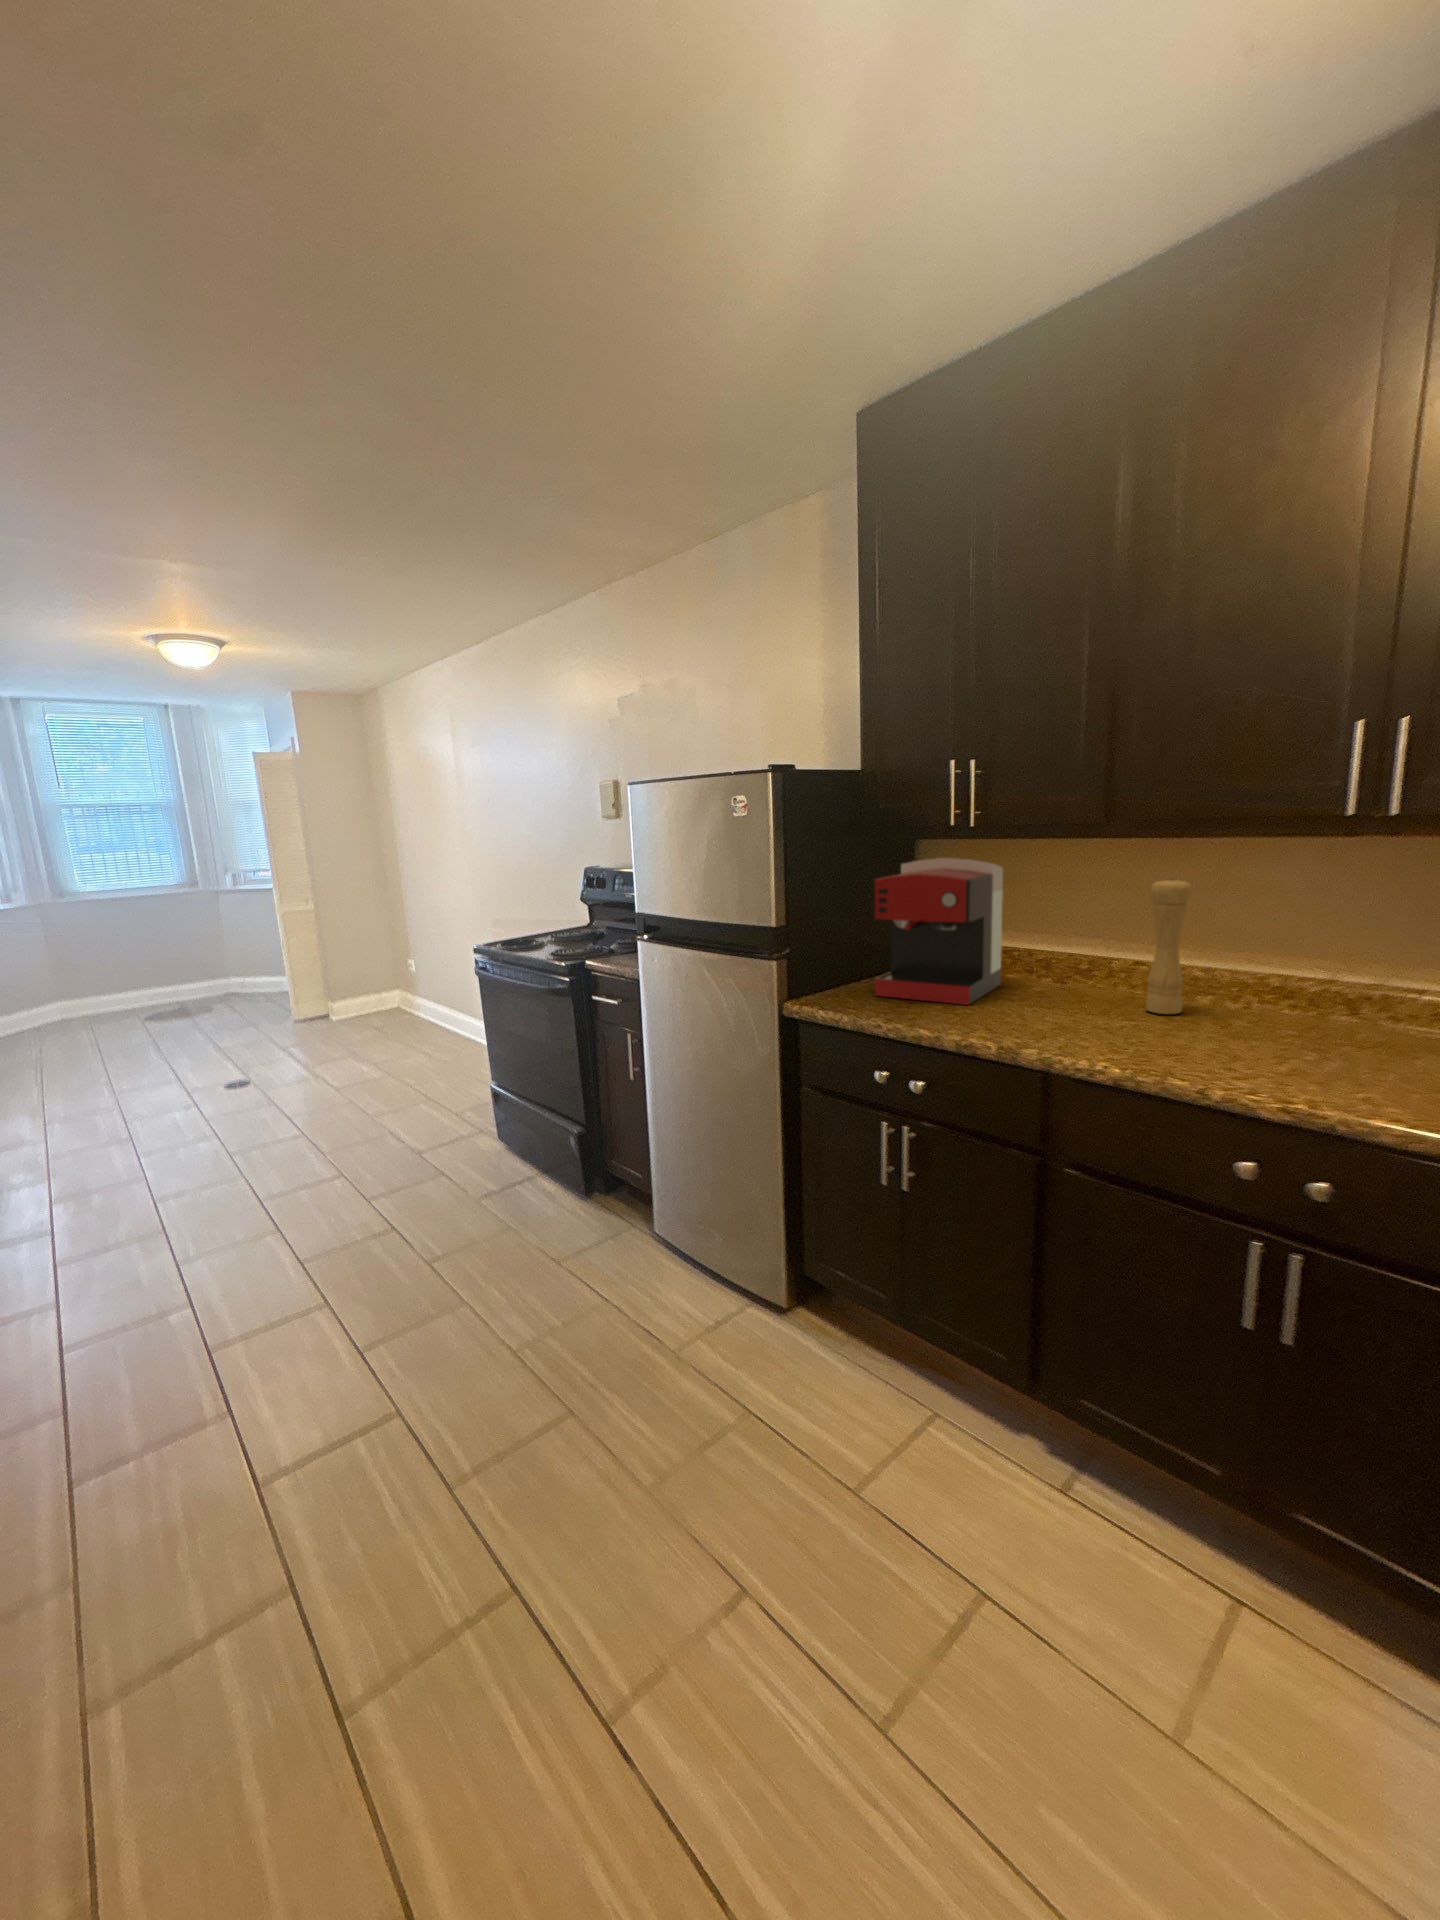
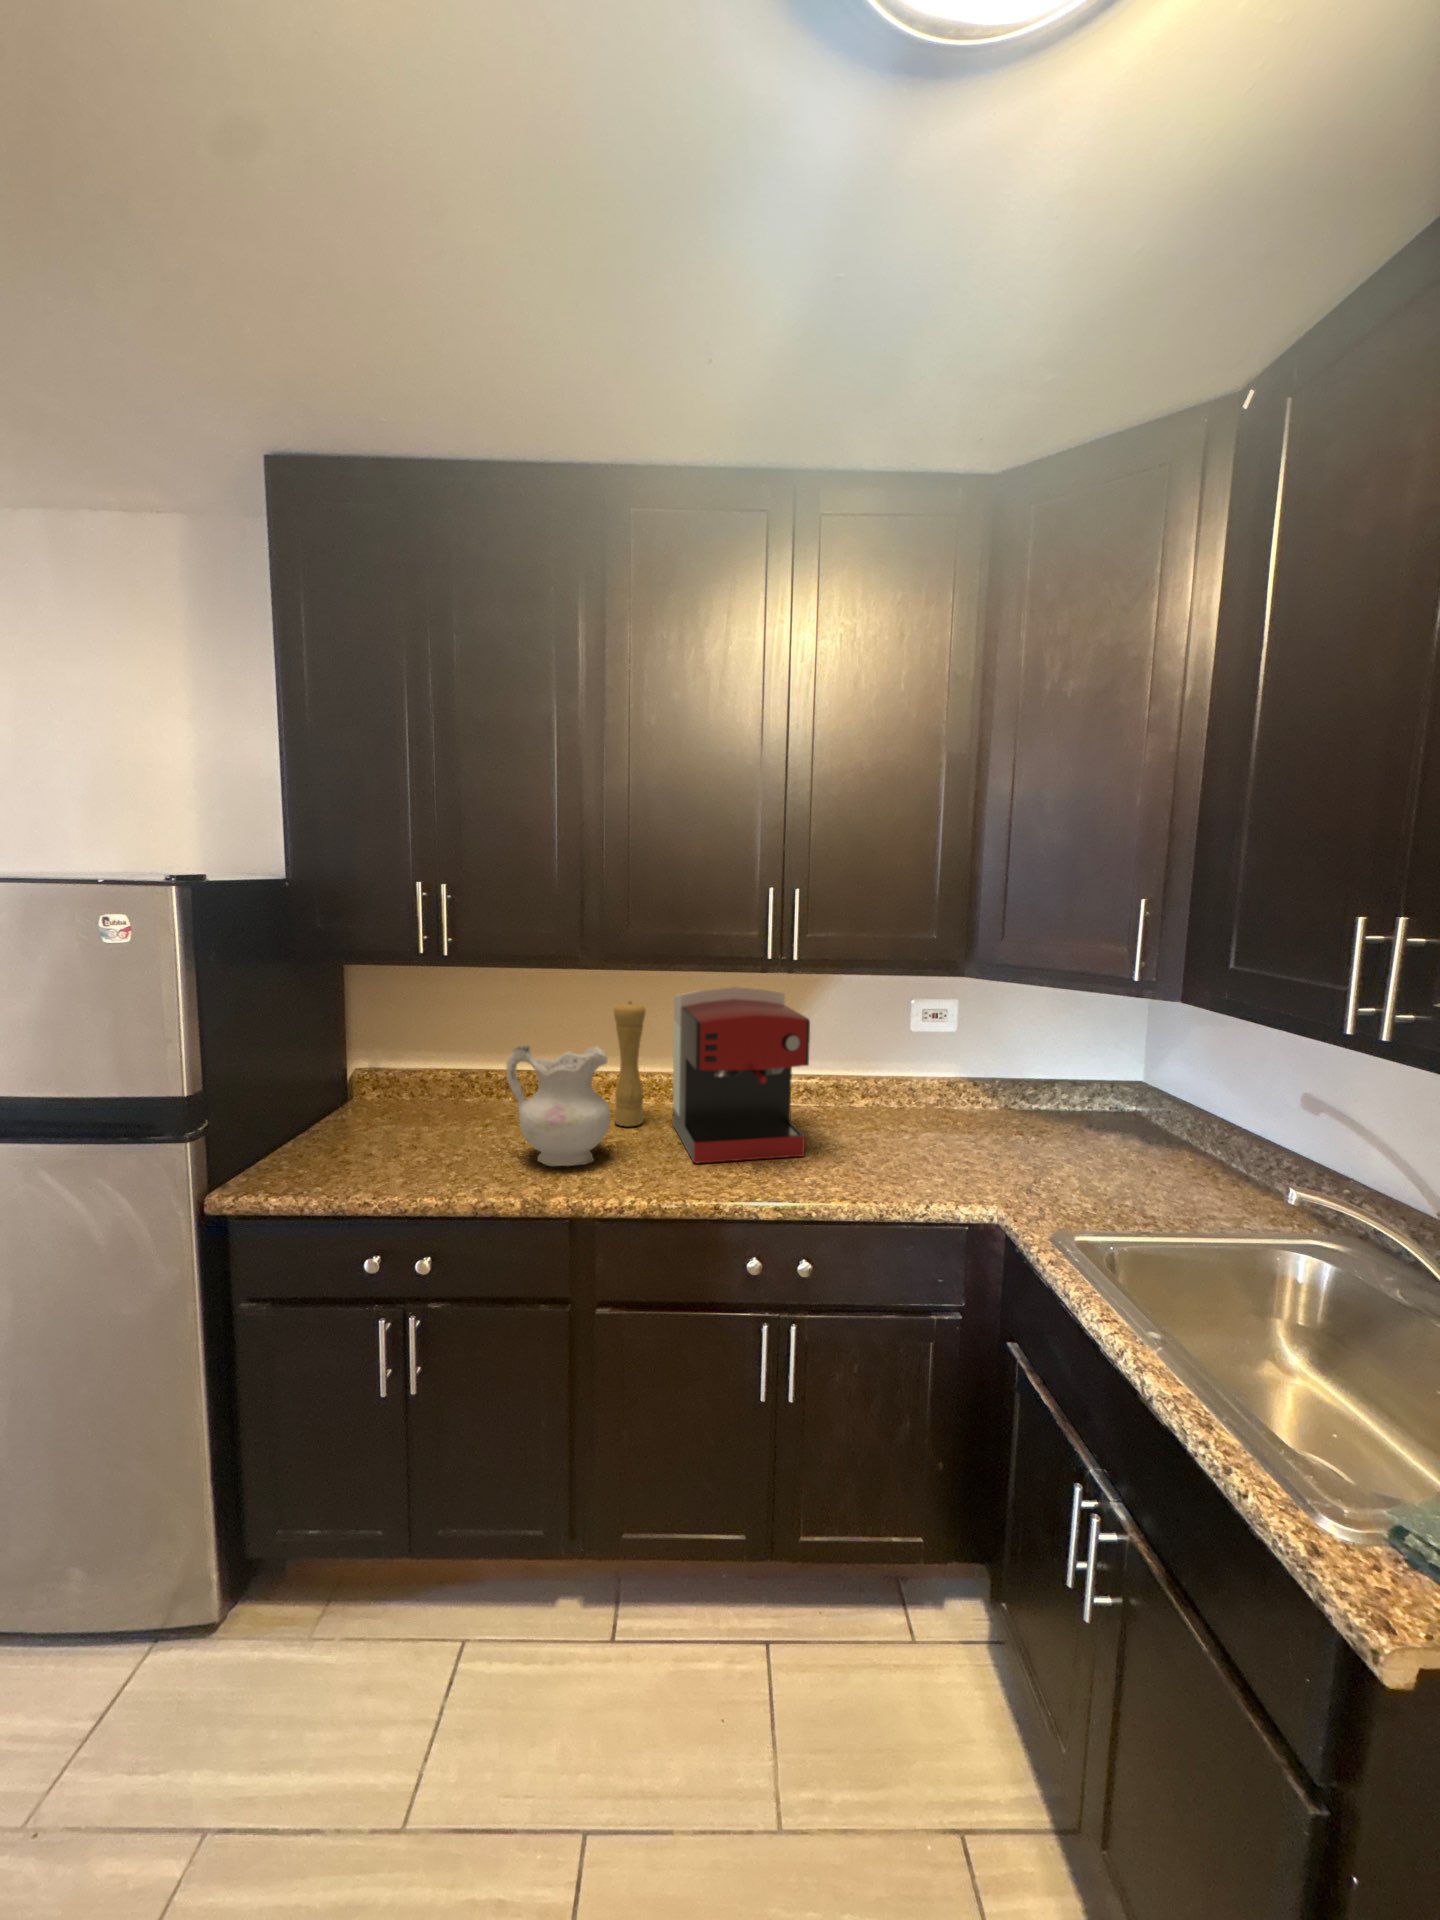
coffee maker: present [873,858,1003,1005] -> present [673,987,810,1163]
ceramic pitcher: none [1013,909,1118,1032] -> present [506,1045,610,1166]

